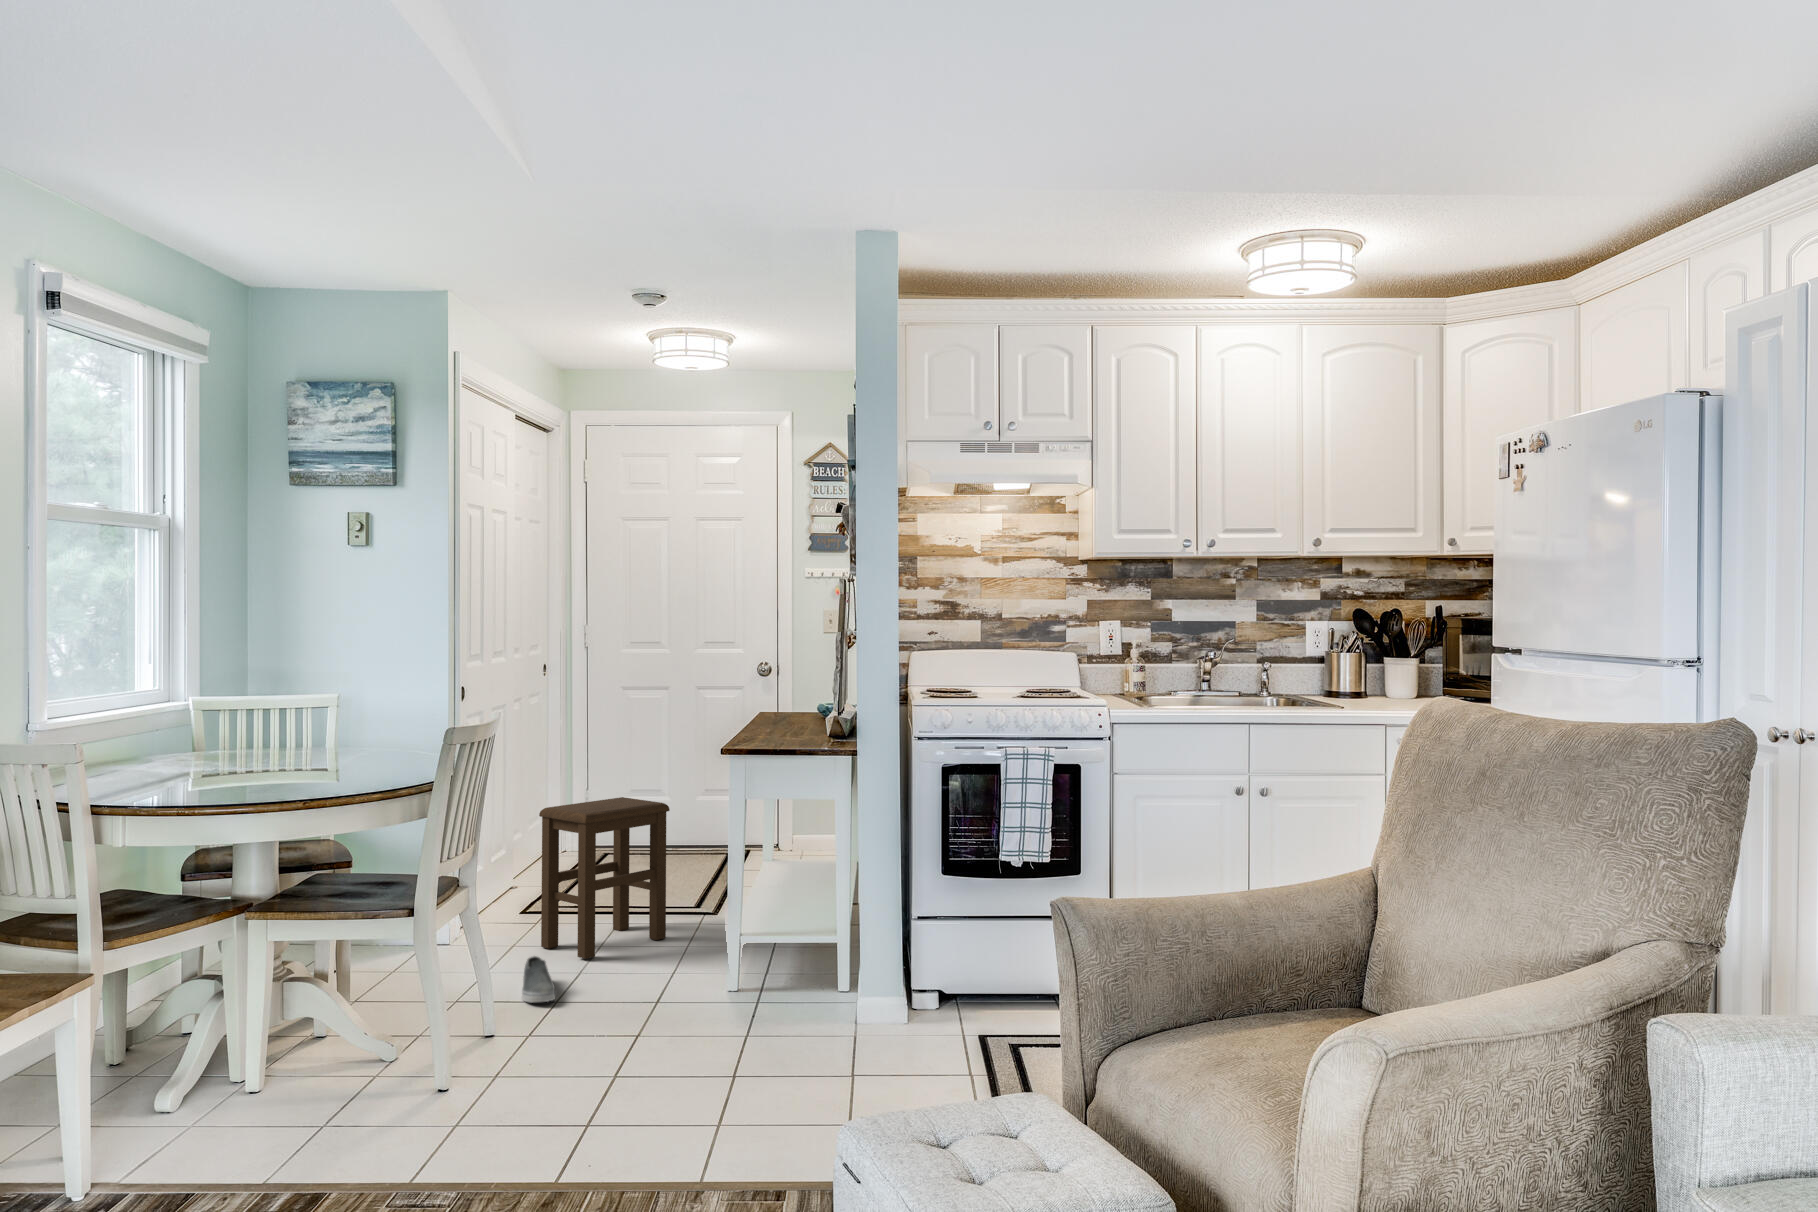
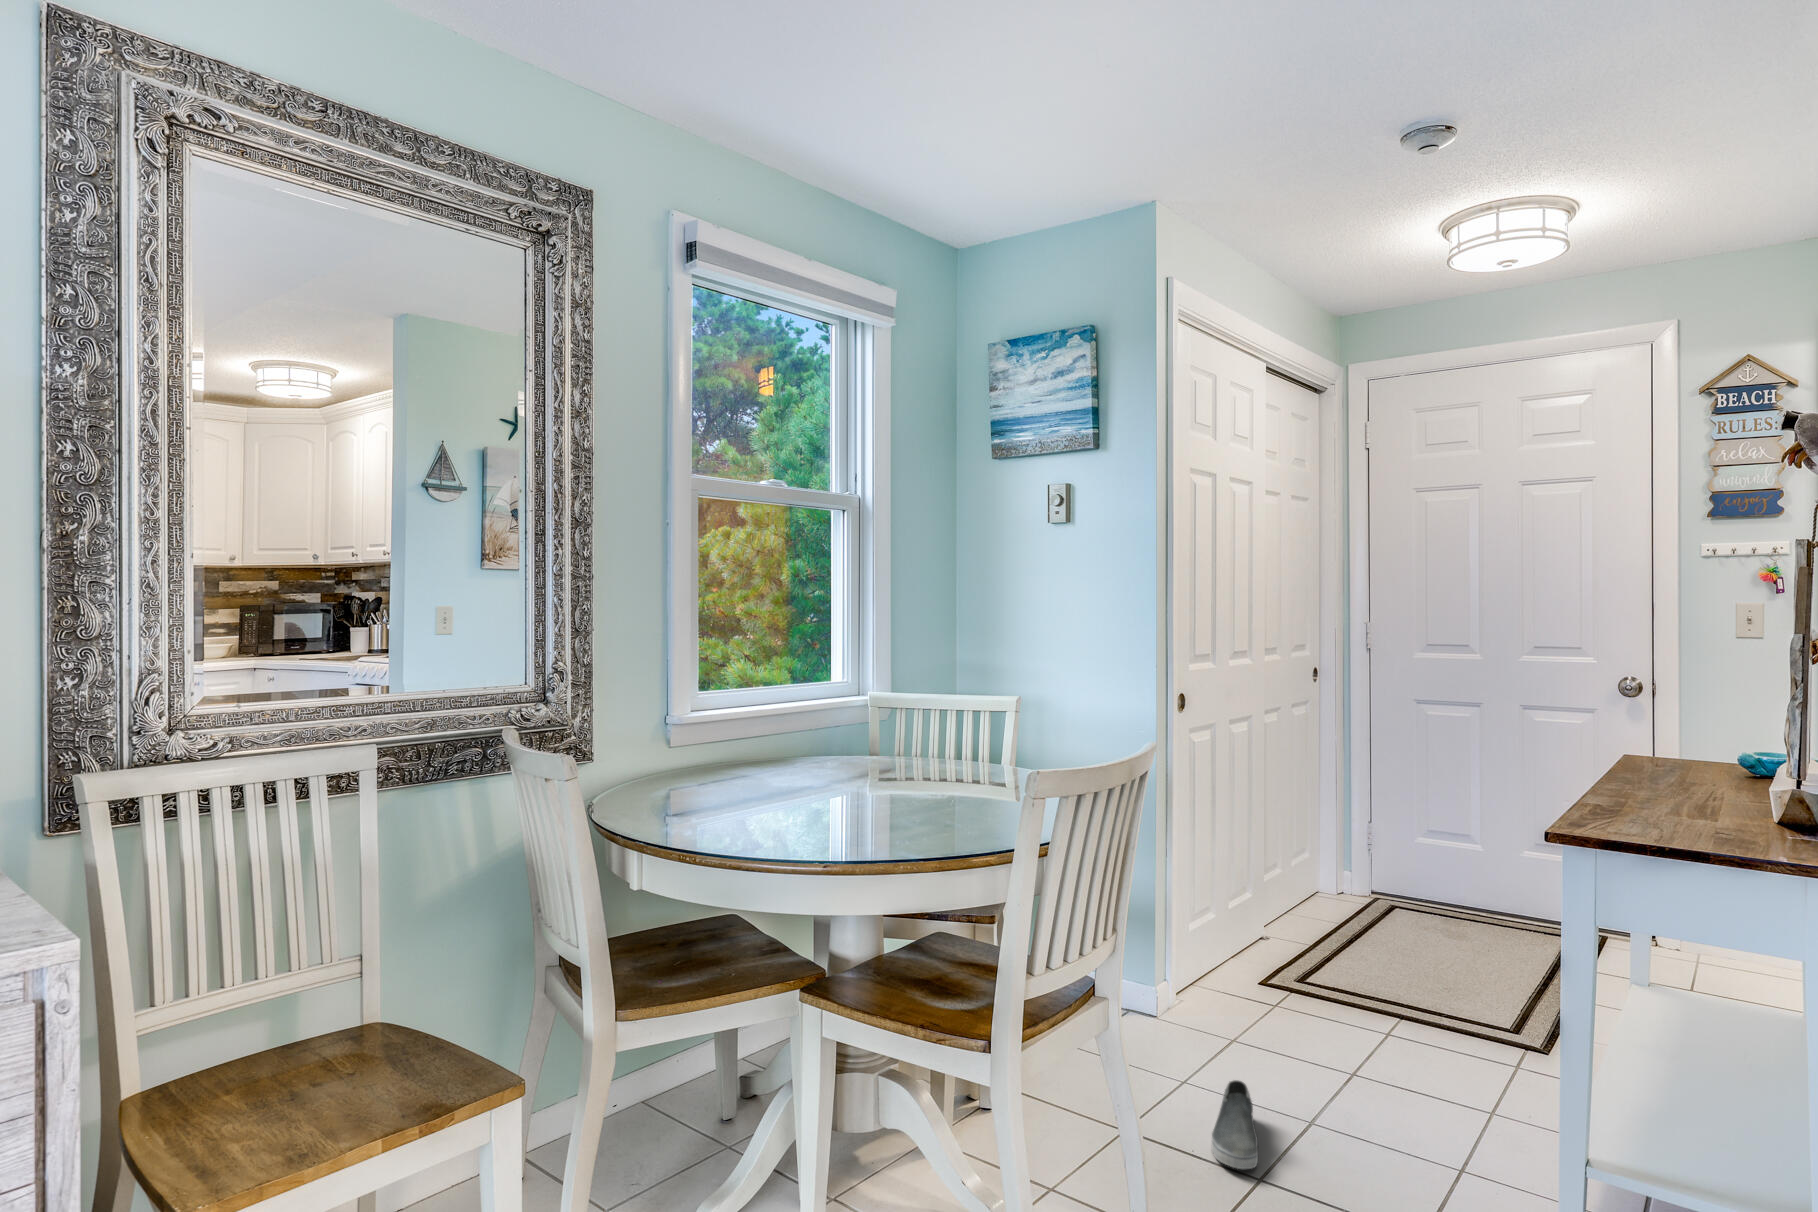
stool: present [539,797,670,959] -> none [1264,861,1459,1094]

